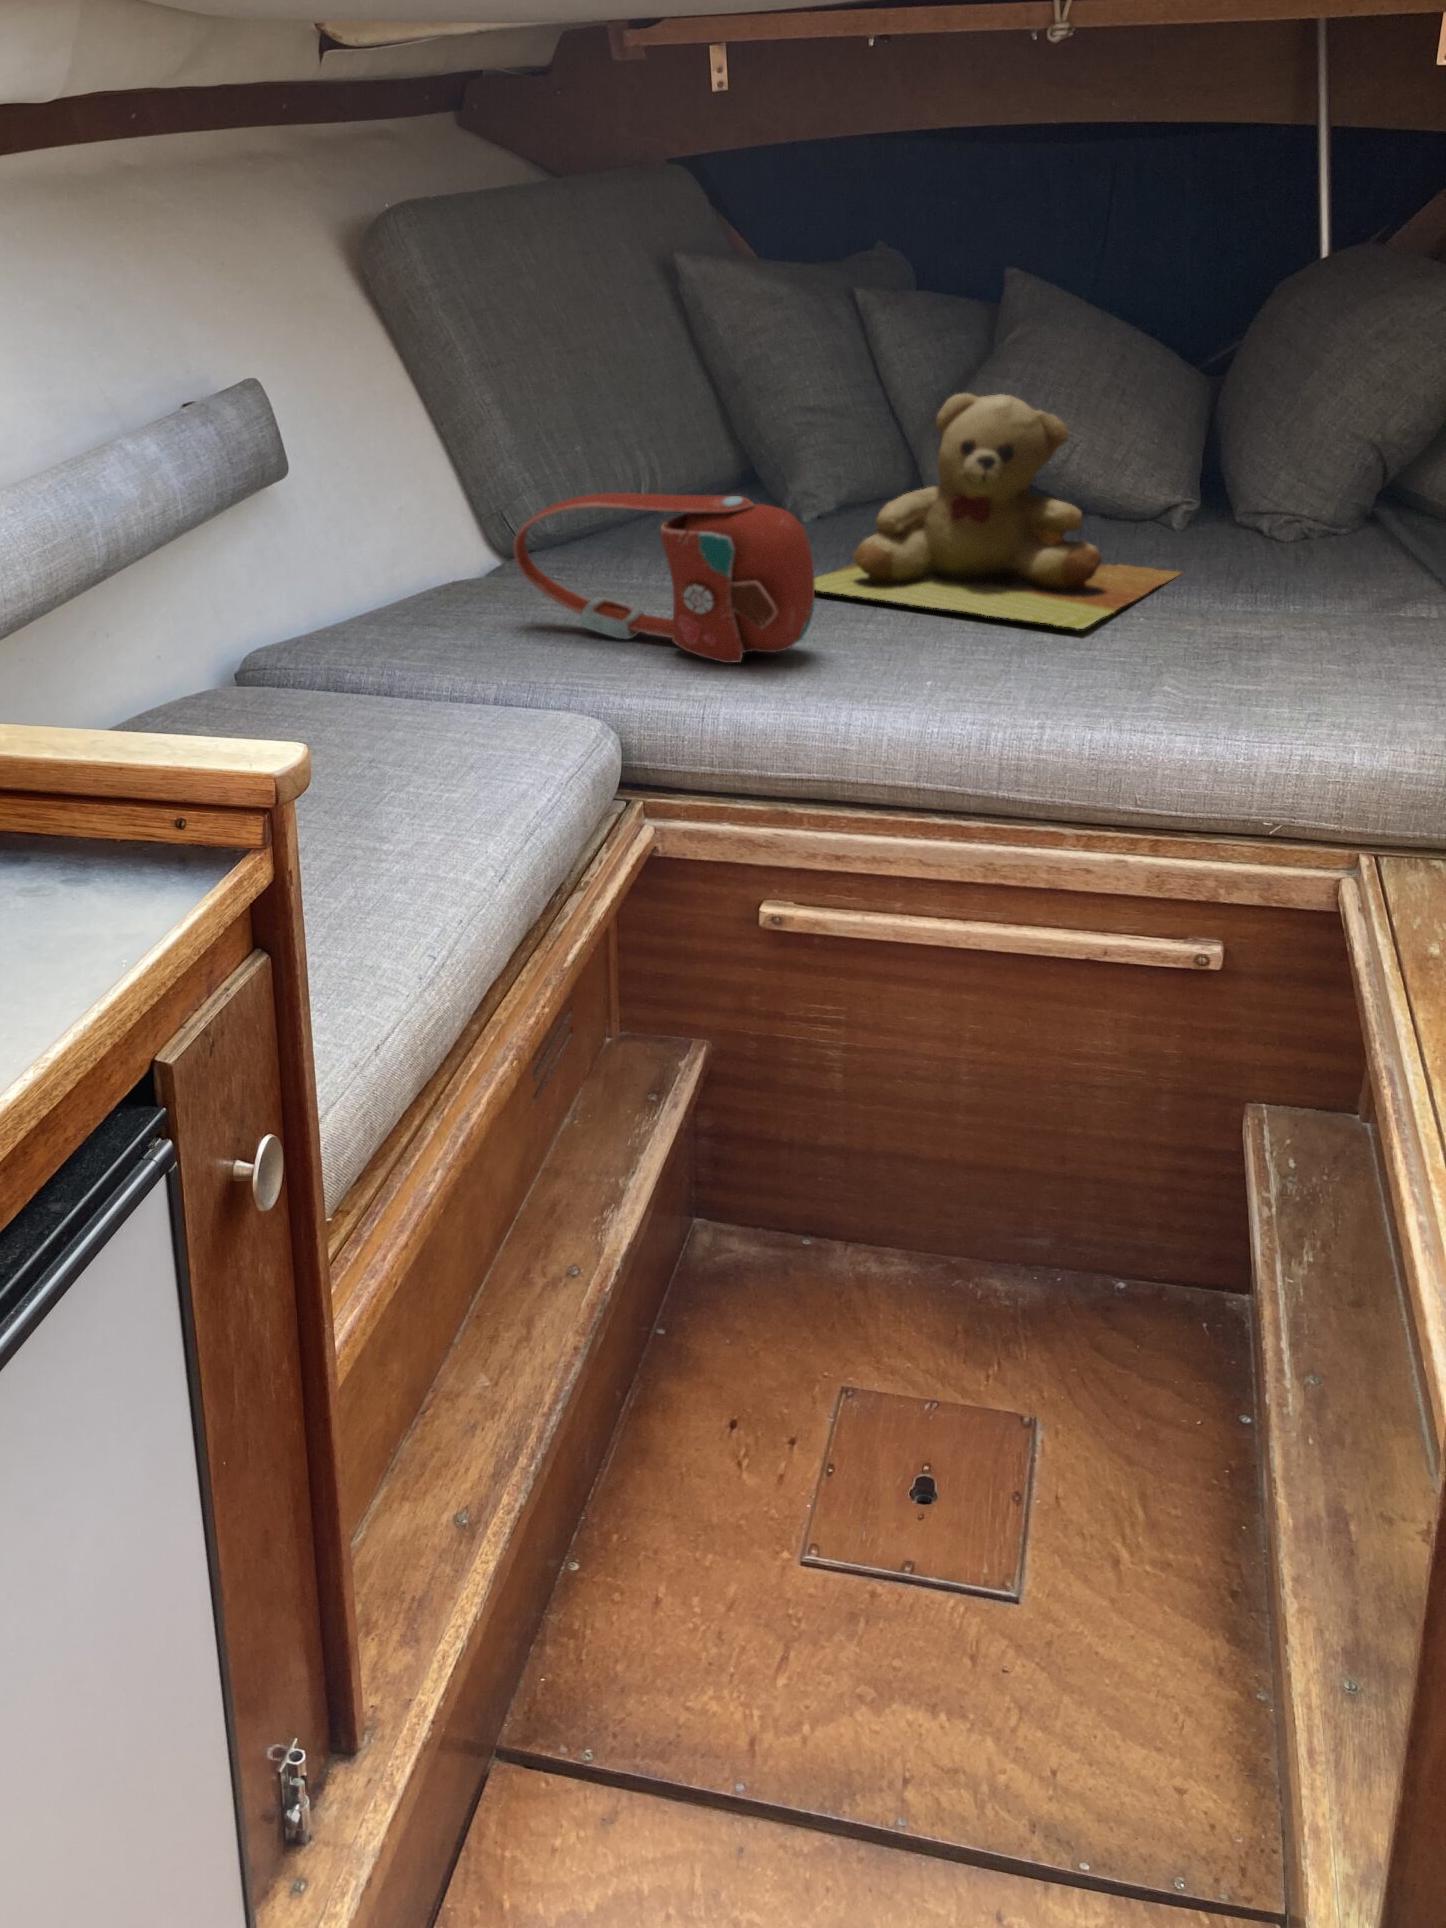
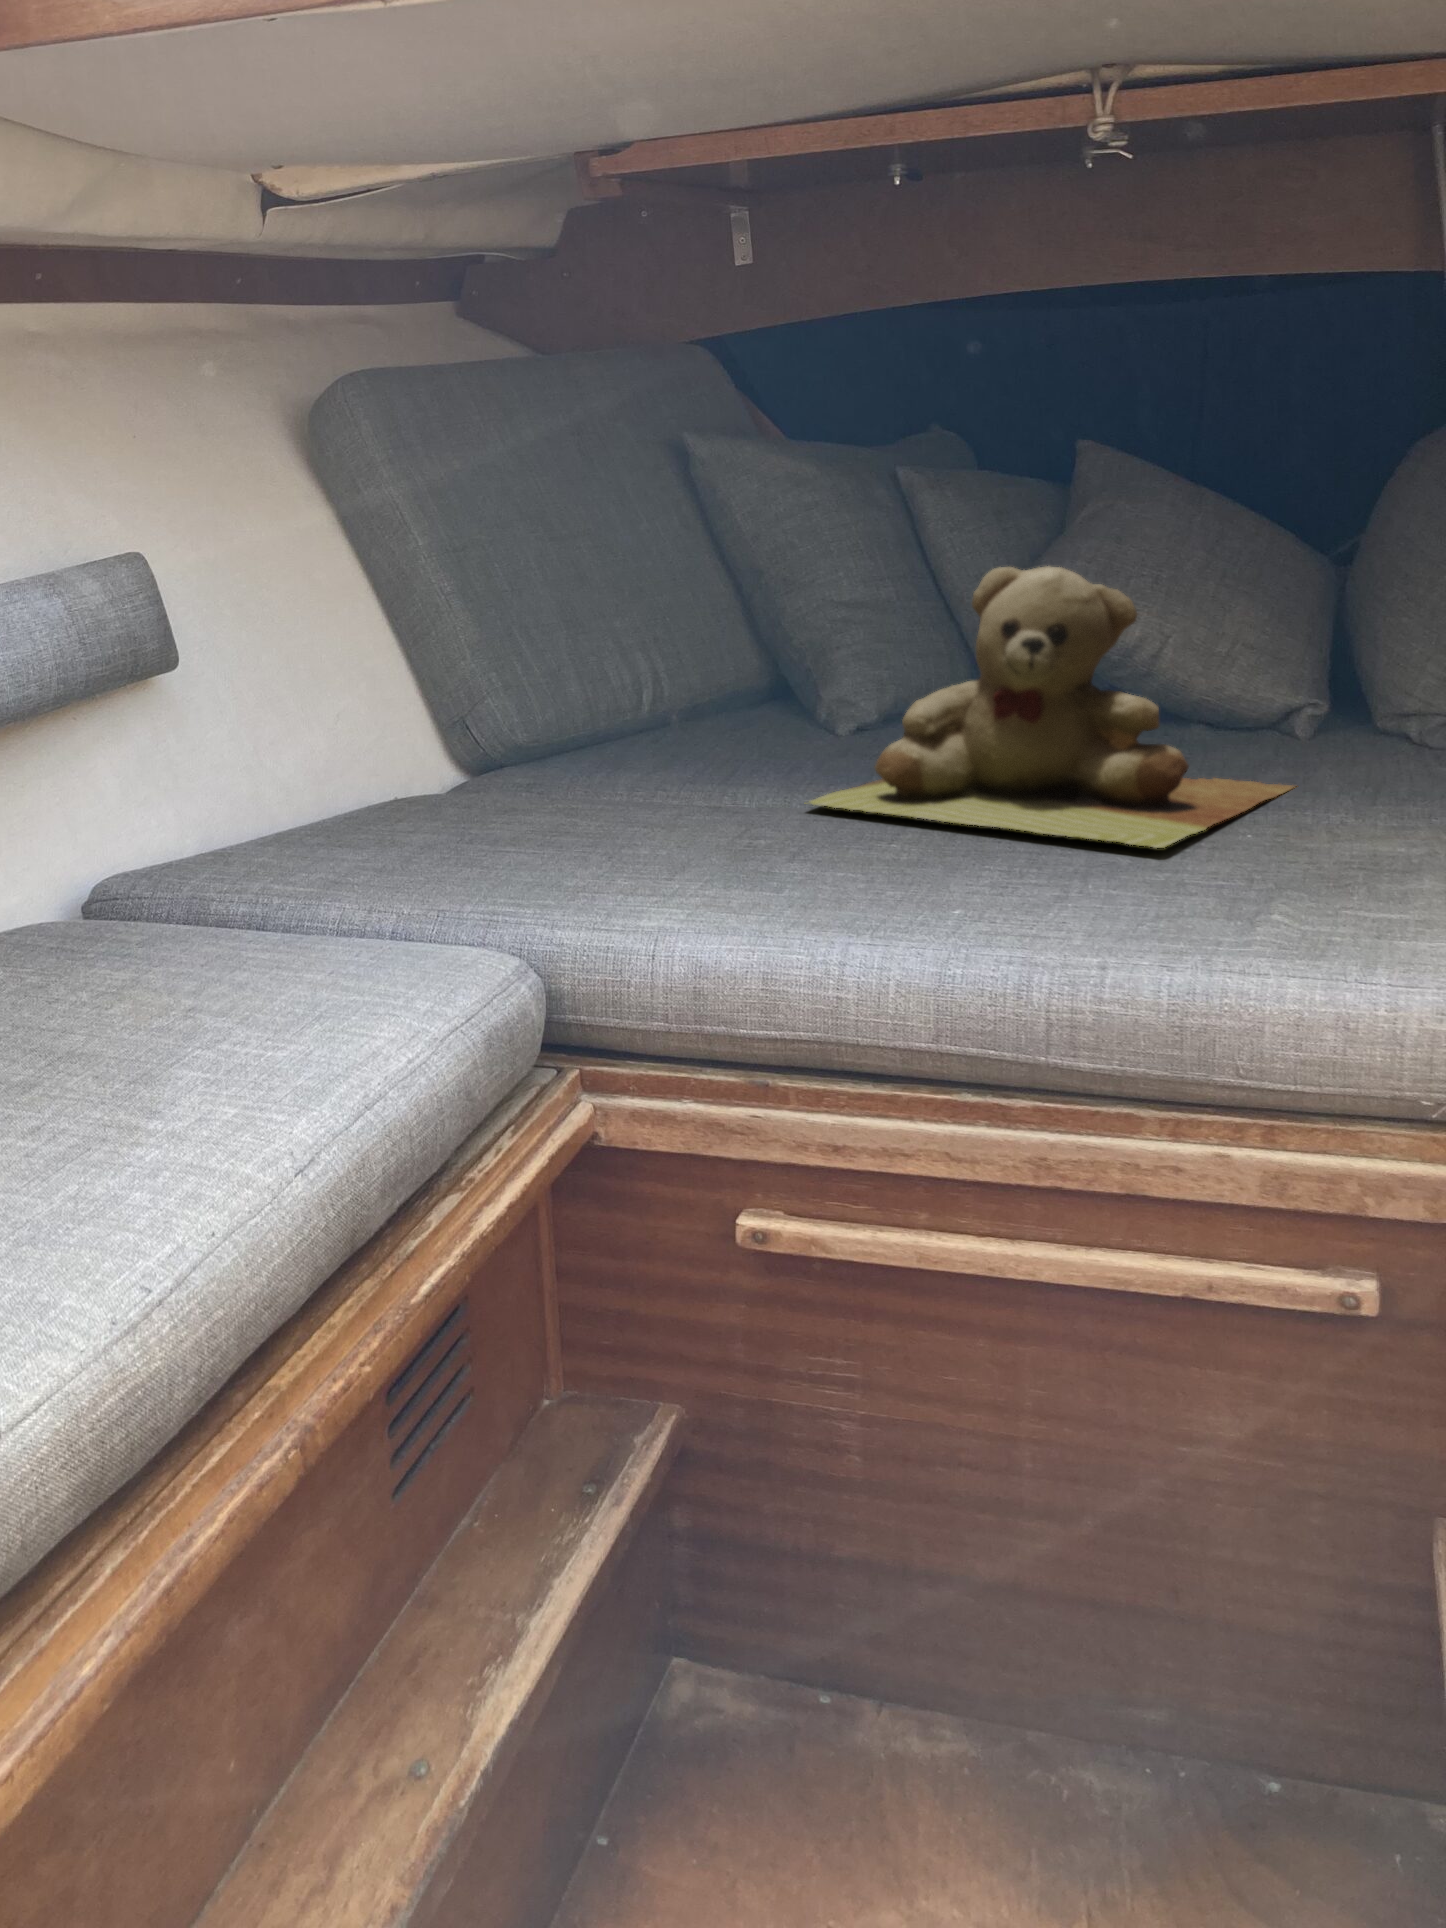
handbag: present [513,493,815,663] -> none [442,676,806,889]

